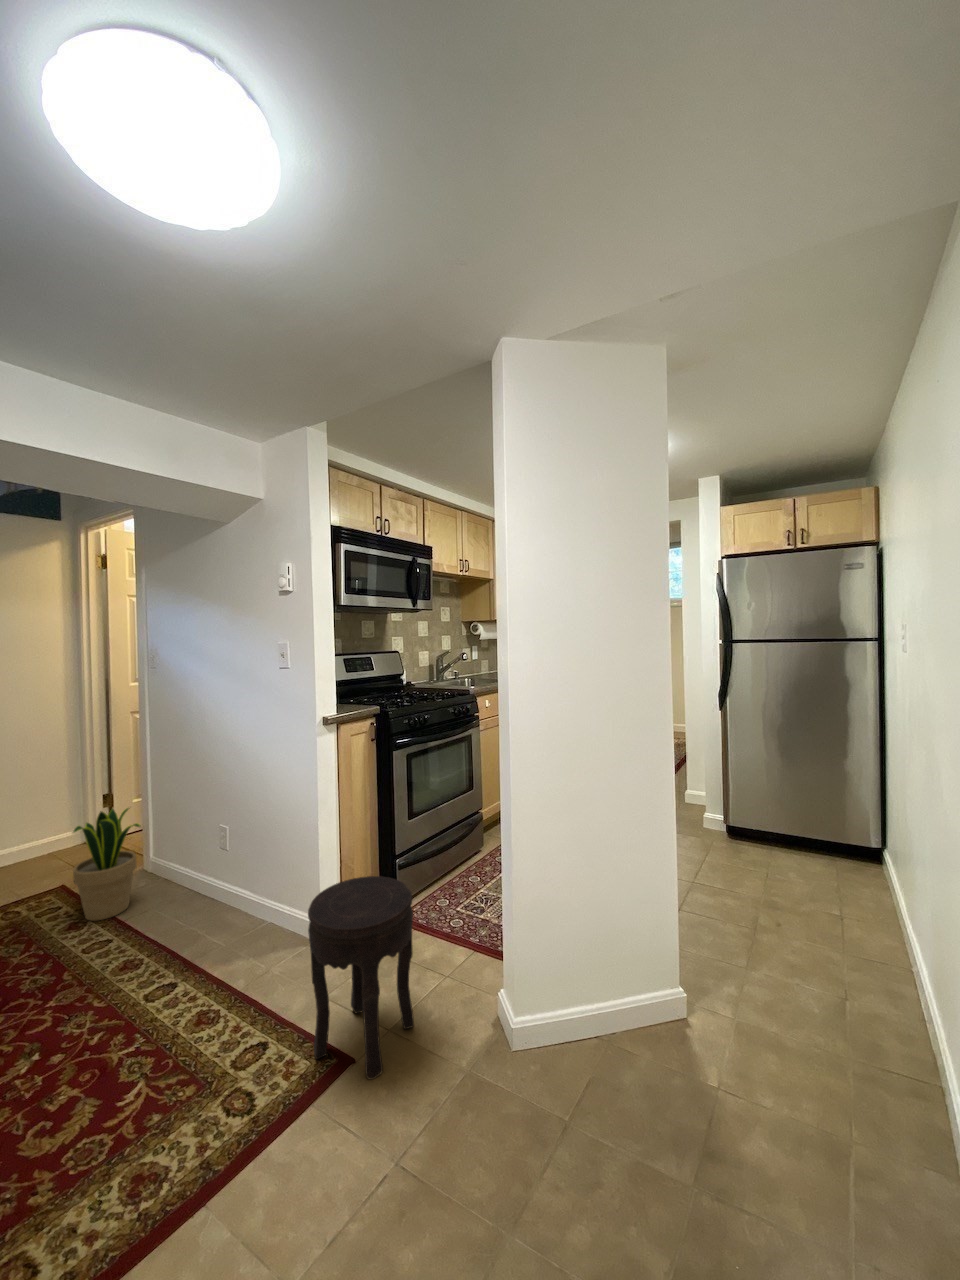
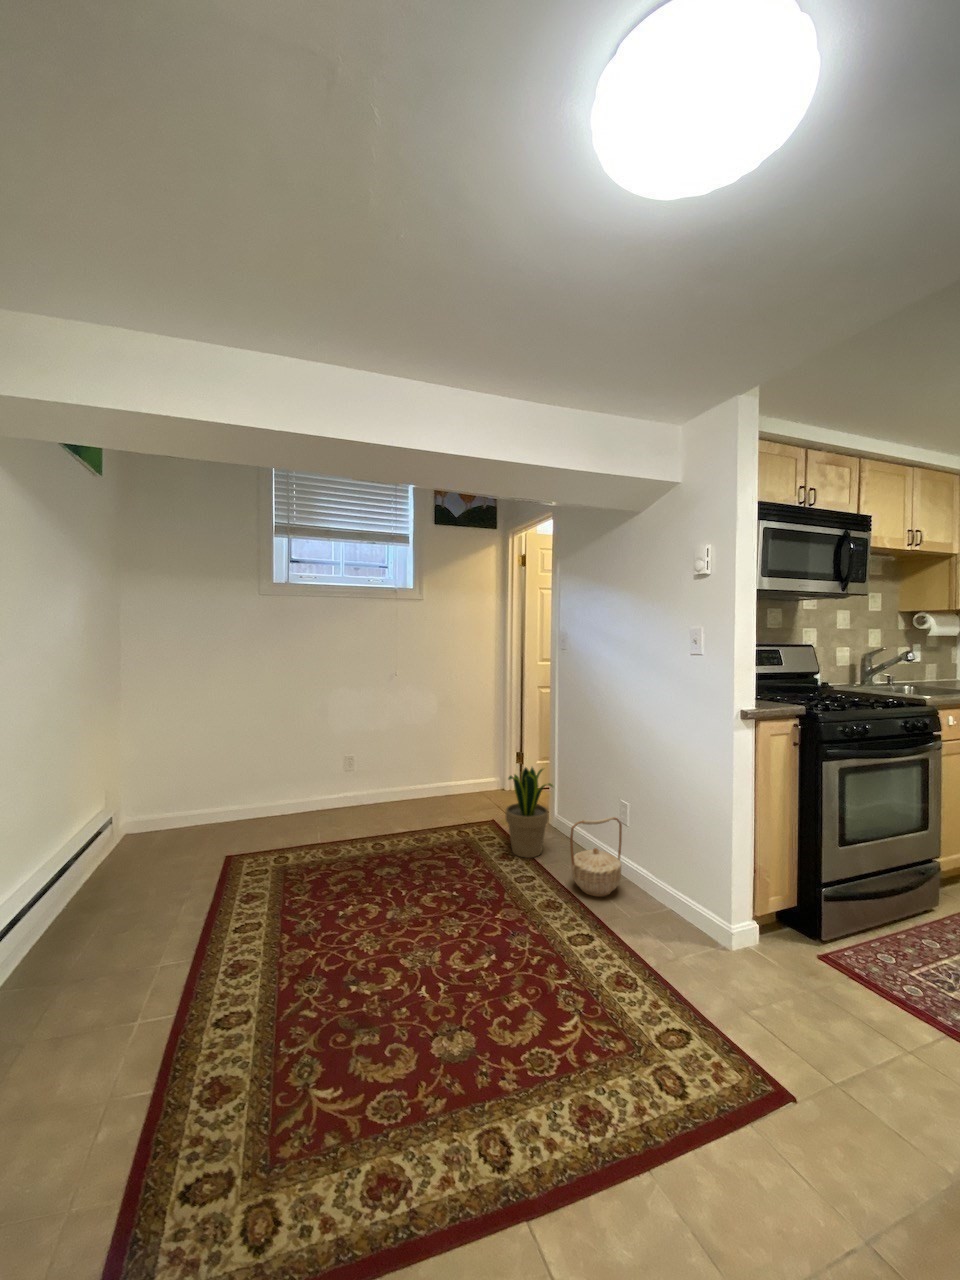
basket: none [157,843,223,936] -> present [570,817,622,897]
side table: present [308,876,414,1079] -> none [743,899,889,1153]

